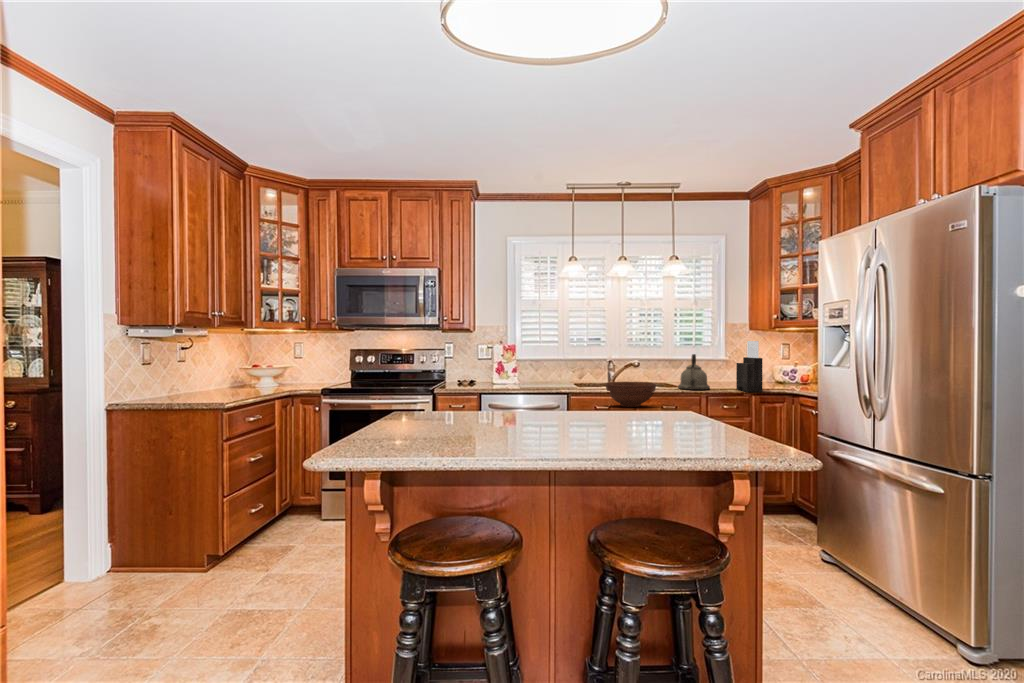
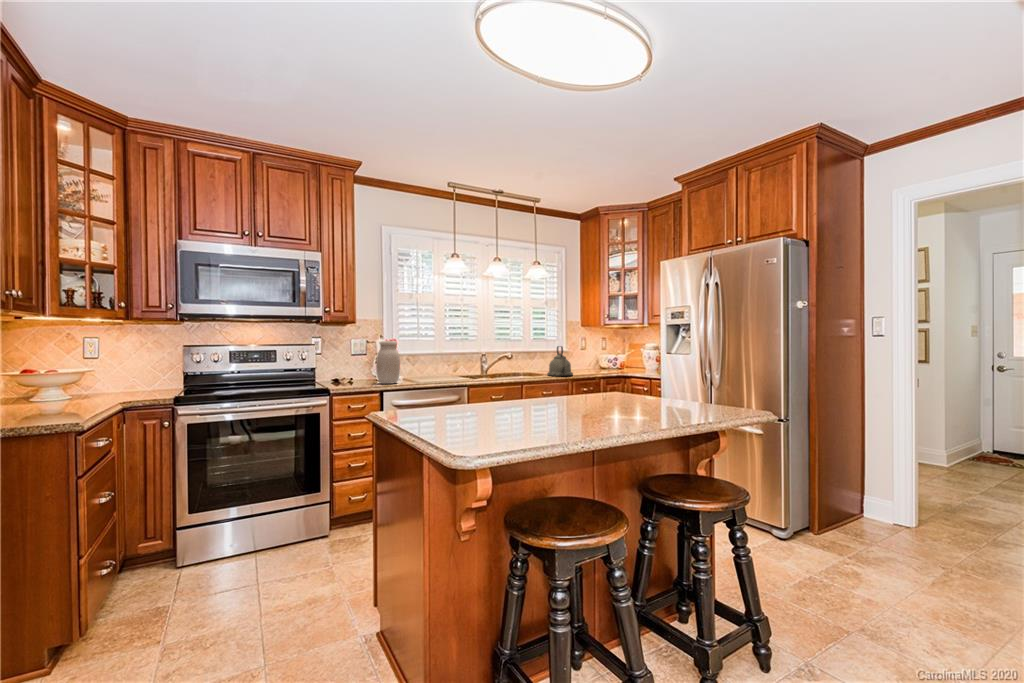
knife block: present [736,341,763,392] -> none [589,334,612,376]
jar: none [485,347,506,387] -> present [376,341,400,384]
fruit bowl: present [606,382,656,407] -> none [496,372,541,395]

